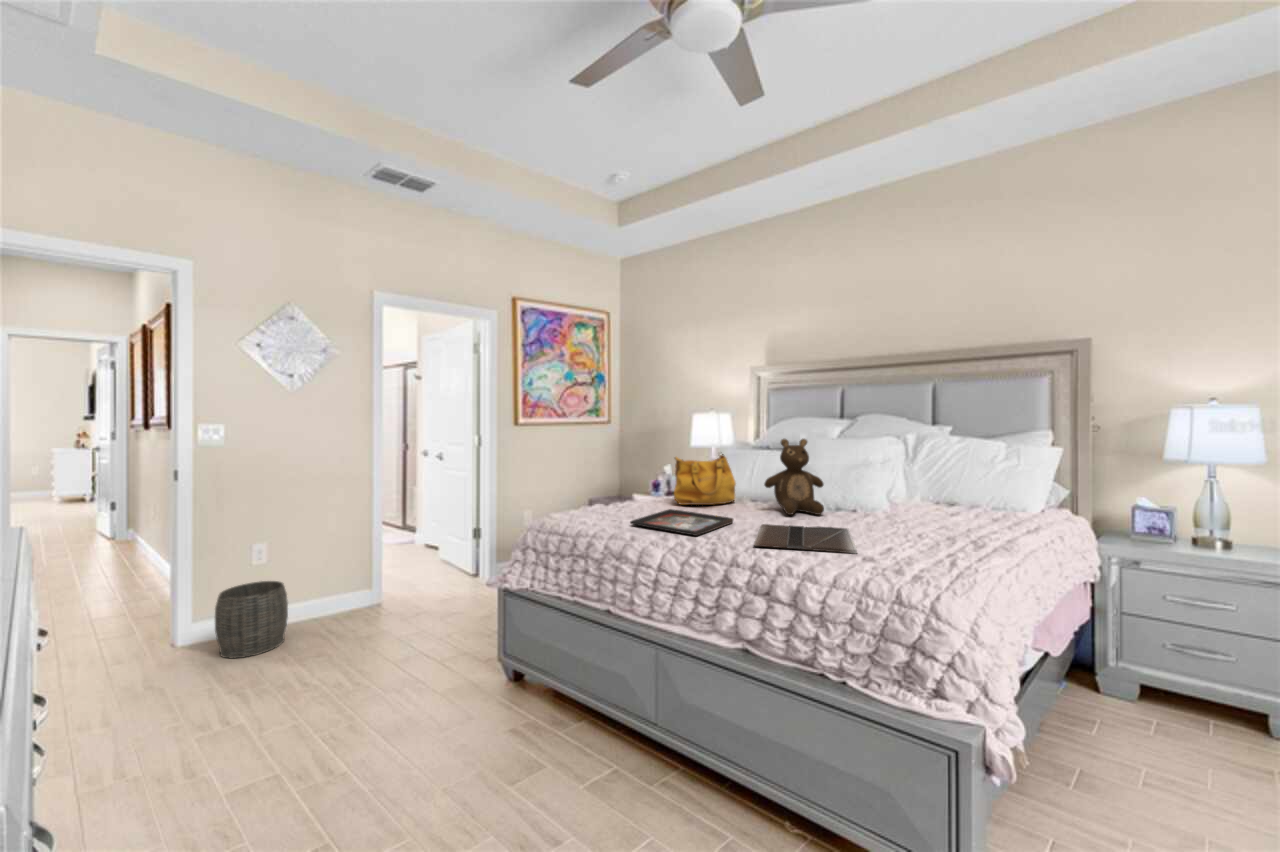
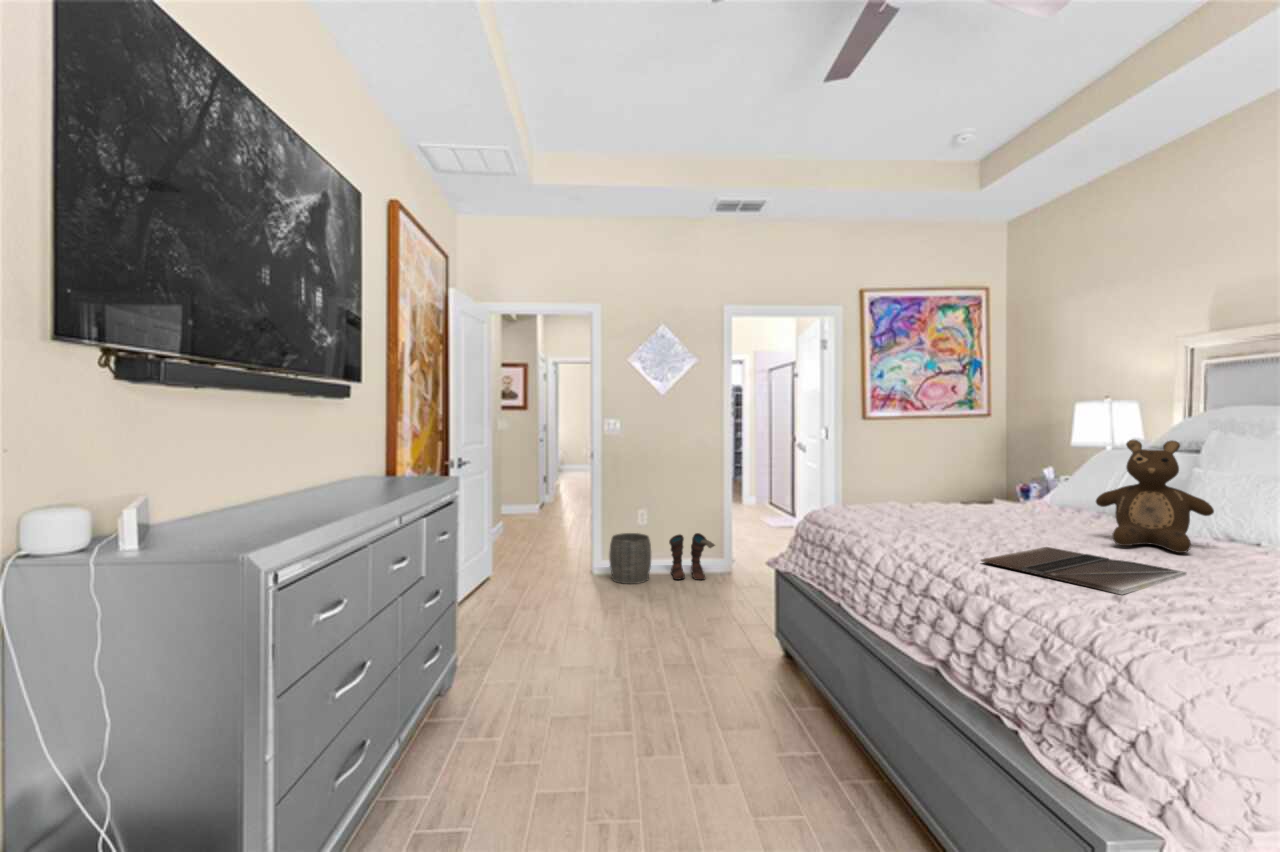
handbag: present [674,454,736,505] -> none [974,456,1076,524]
decorative tray: present [630,509,733,536] -> none [881,517,1012,543]
boots: none [310,564,378,629] -> present [669,533,715,580]

